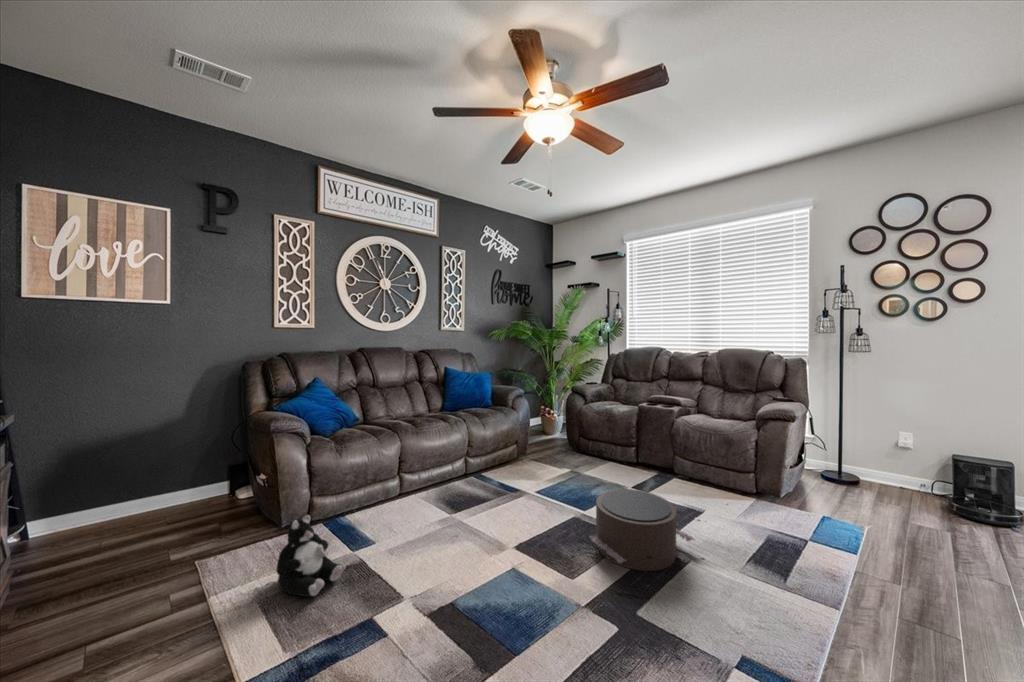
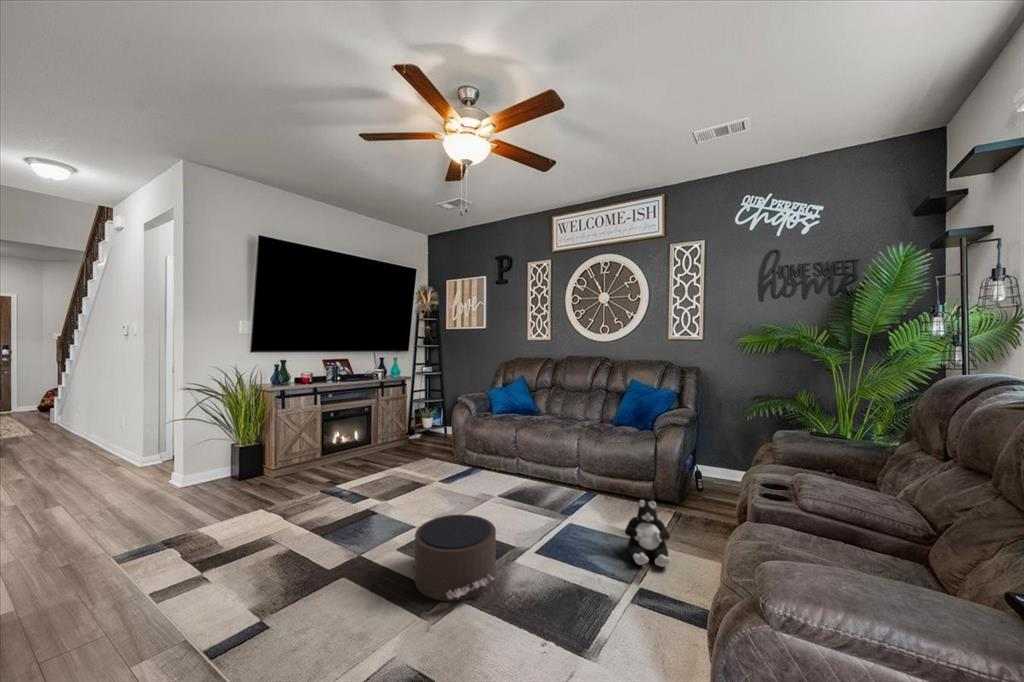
plush toy: present [277,514,346,597] -> present [625,500,671,567]

